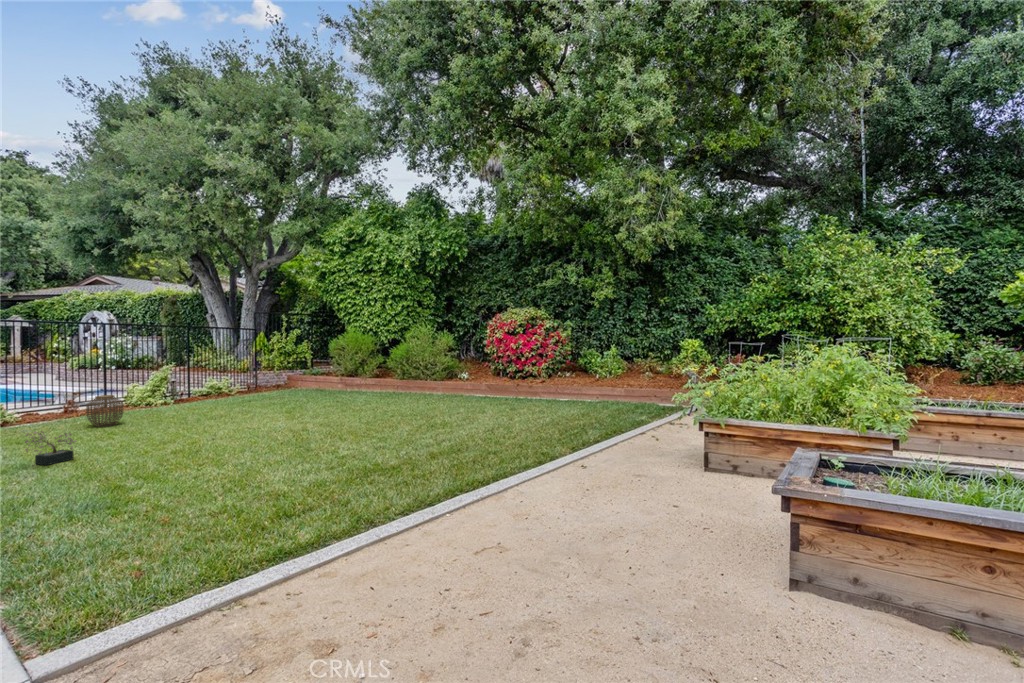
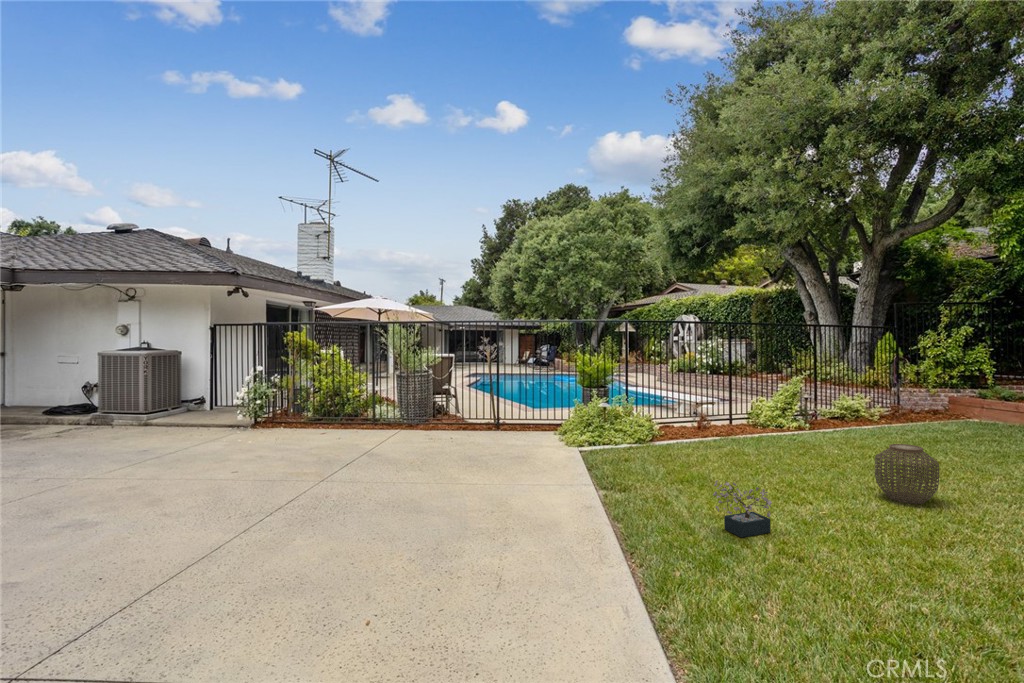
woven basket: present [86,395,123,427] -> present [875,444,939,504]

